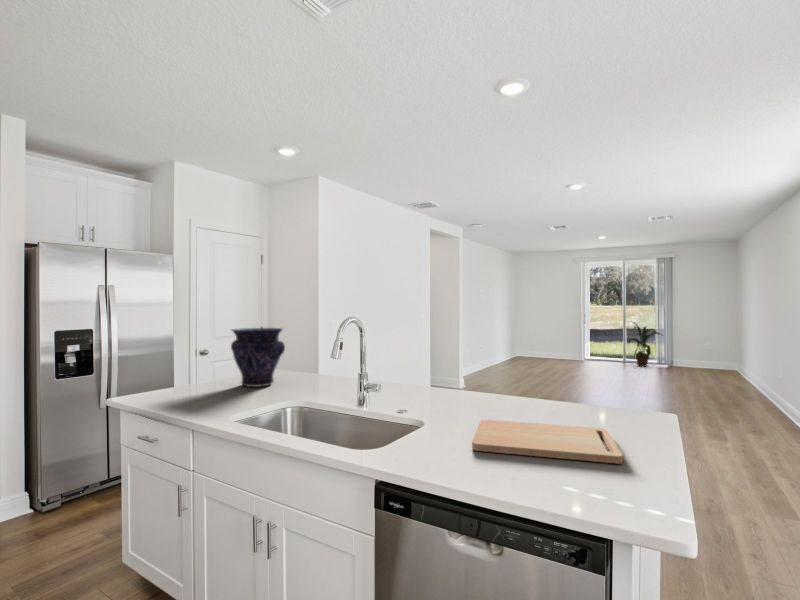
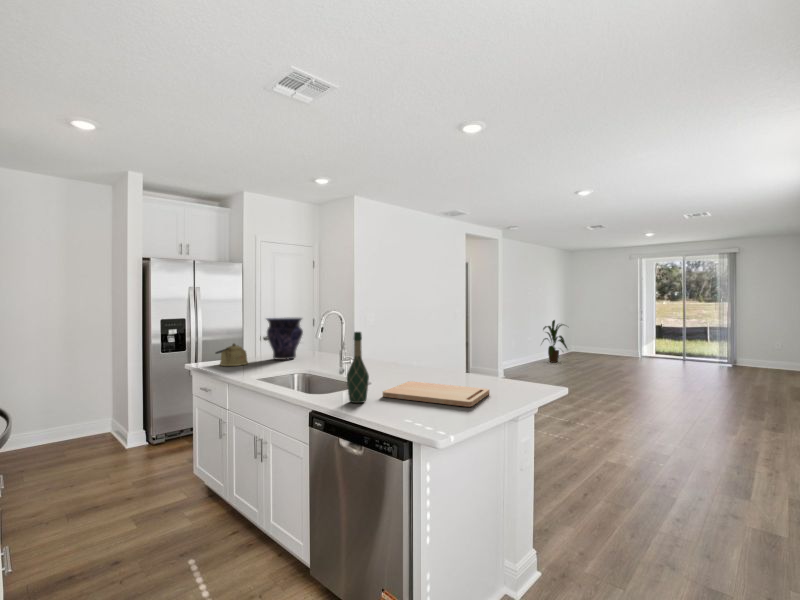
house plant: present [630,322,660,367] -> present [543,320,567,363]
wine bottle: none [432,356,467,467] -> present [347,332,369,403]
kettle: none [162,367,211,401] -> present [216,344,248,366]

